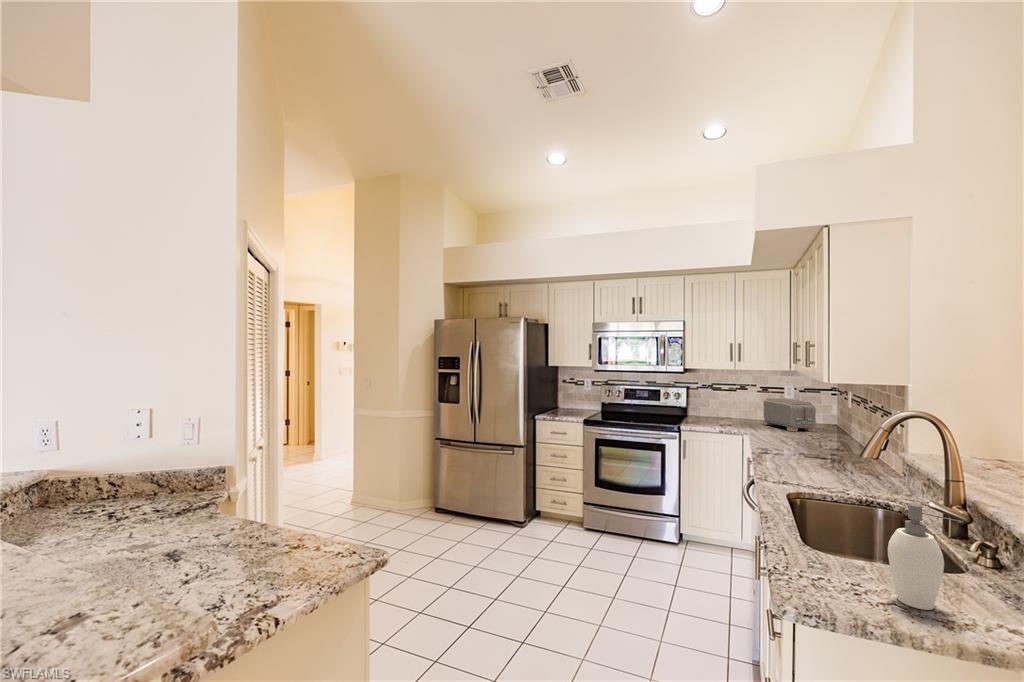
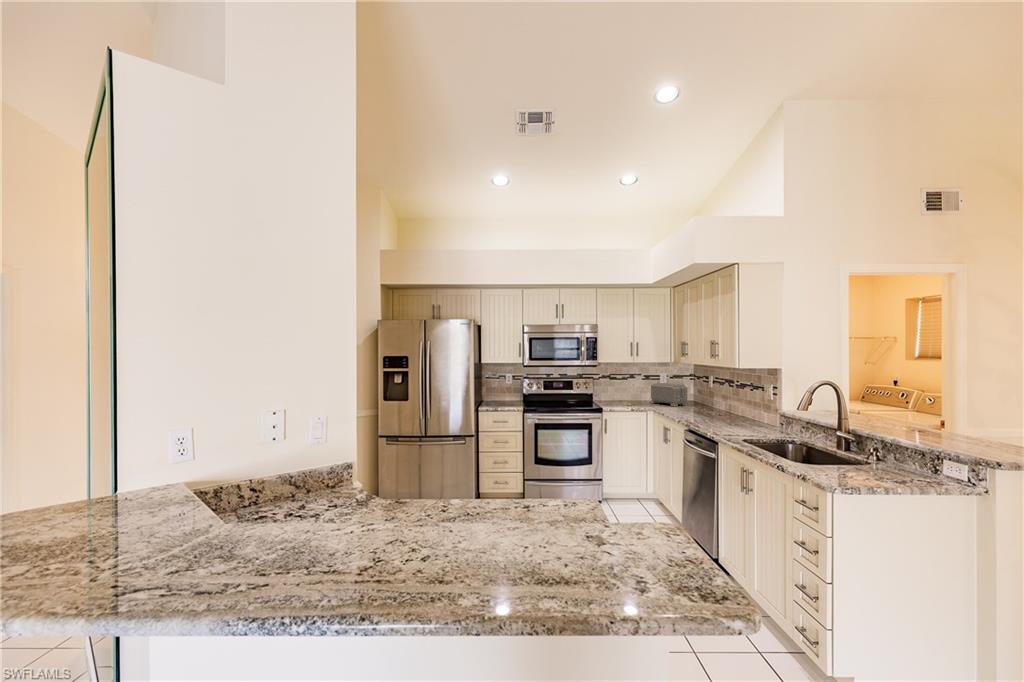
soap dispenser: present [888,503,963,610] -> none [828,427,863,479]

